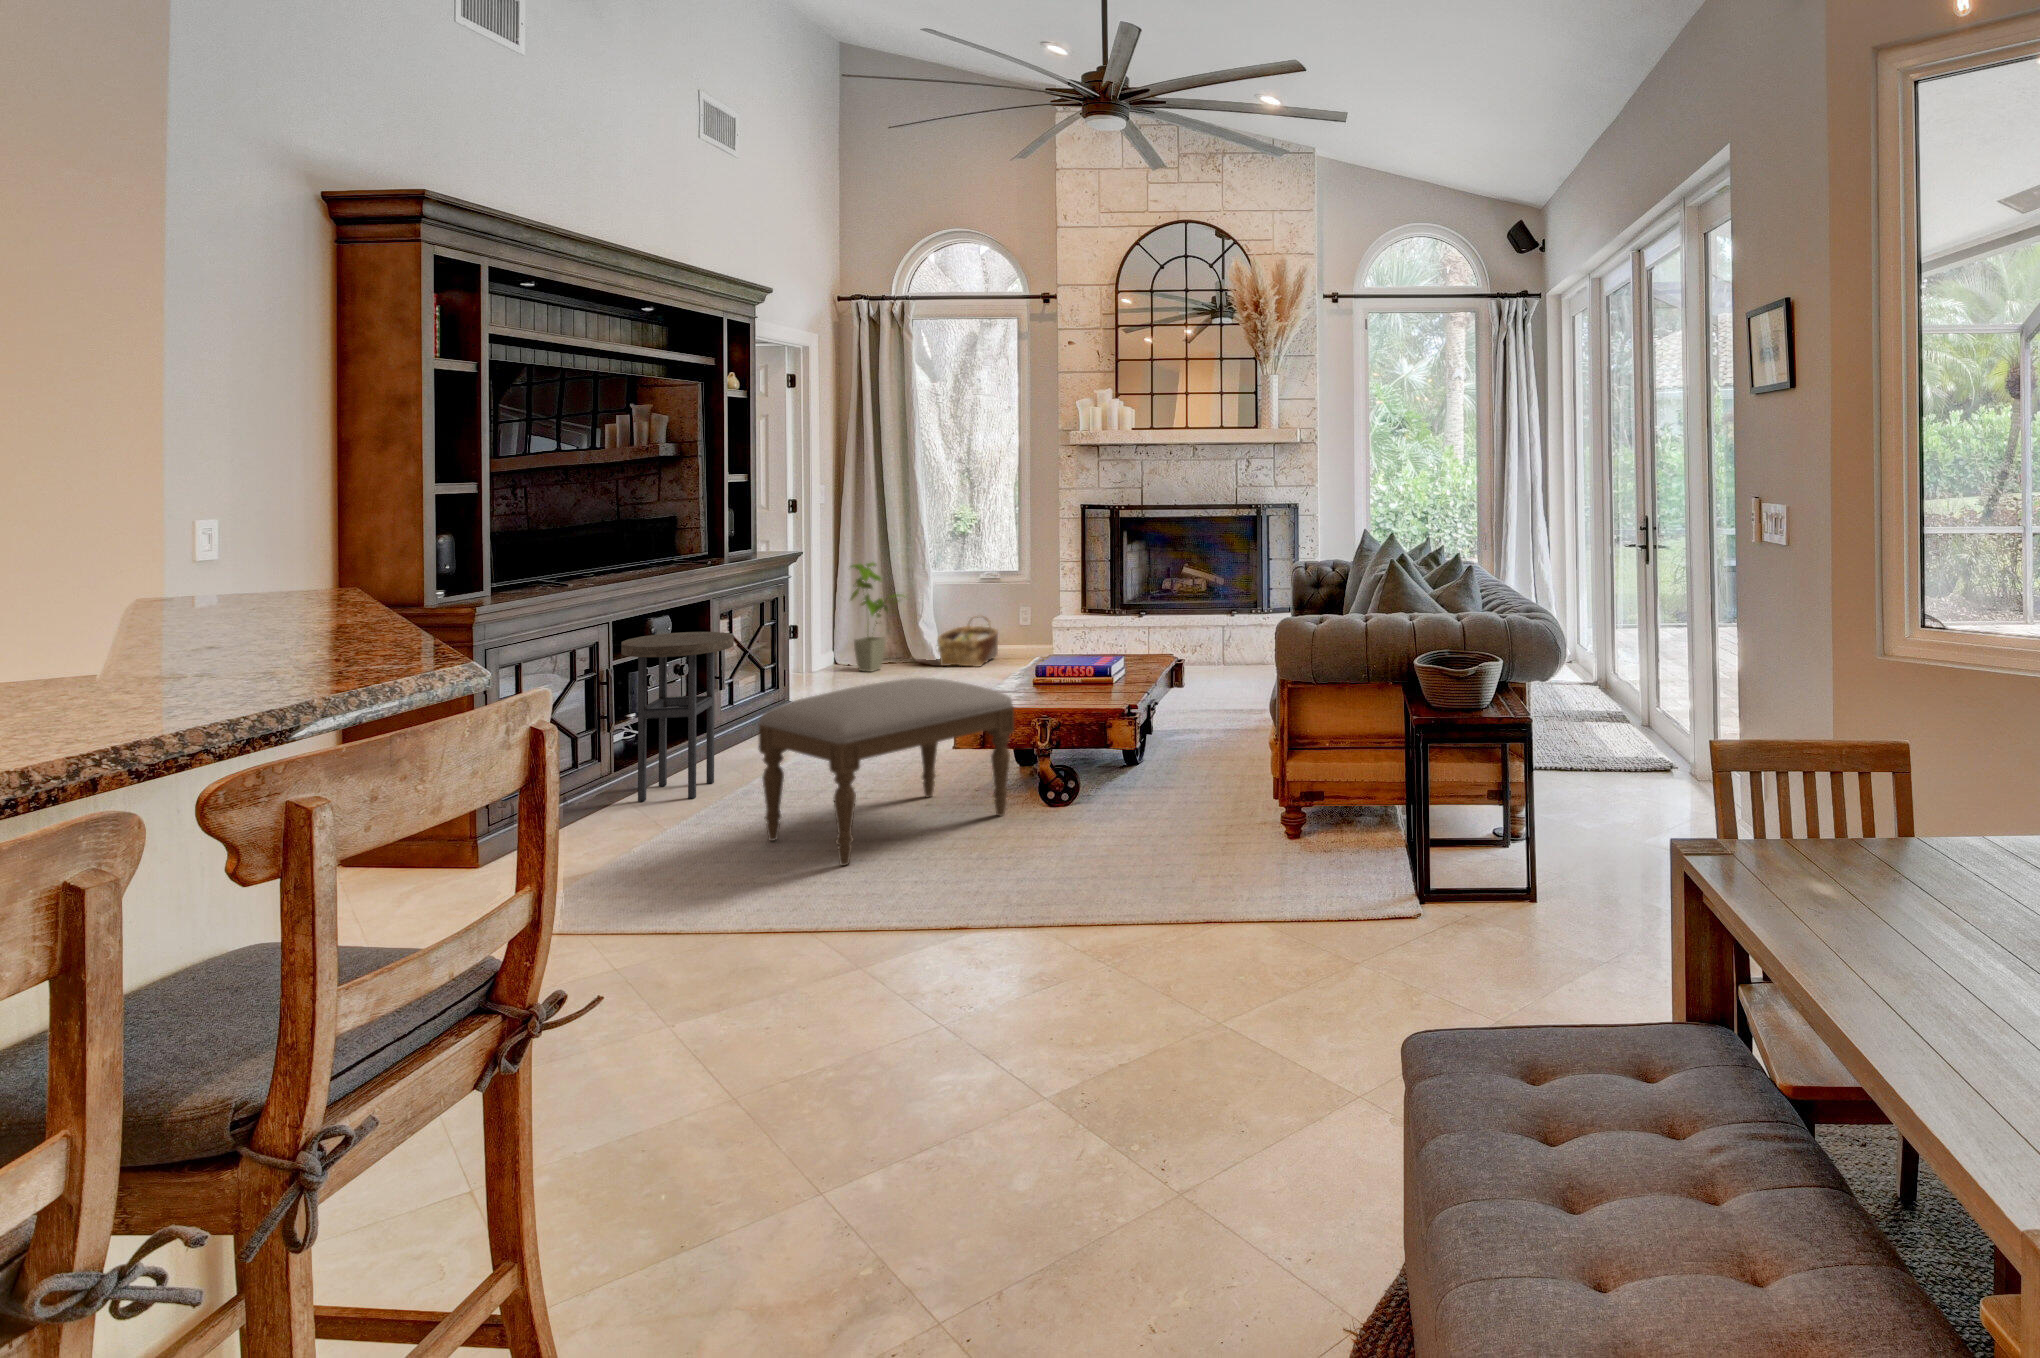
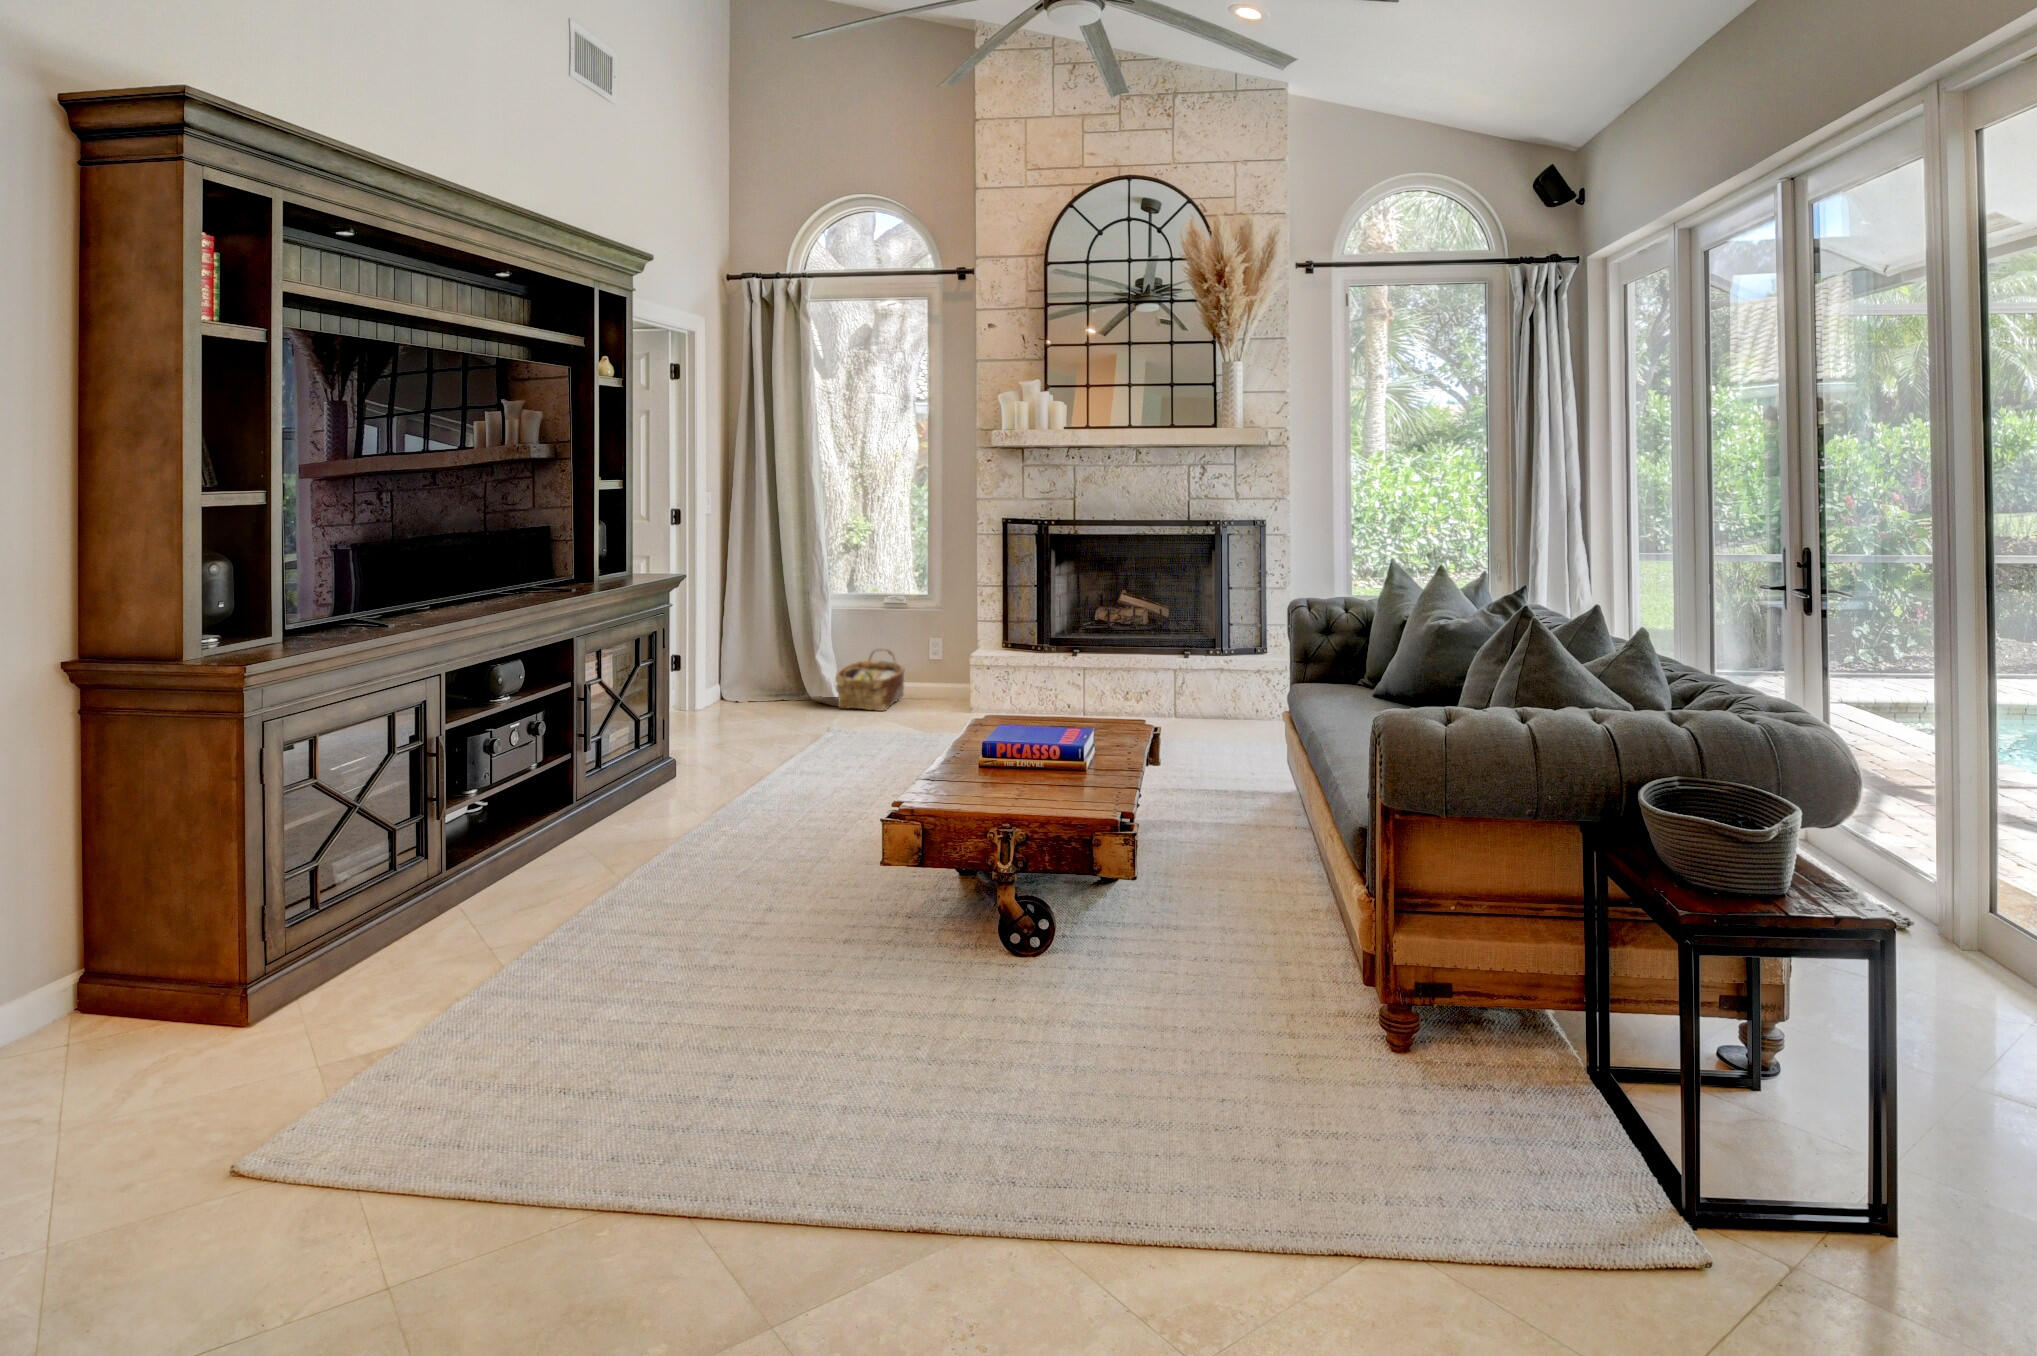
house plant: present [851,563,905,672] -> none [735,584,804,714]
side table: present [621,632,734,802] -> none [454,684,595,913]
ottoman: present [759,678,1014,866] -> none [620,764,966,1062]

